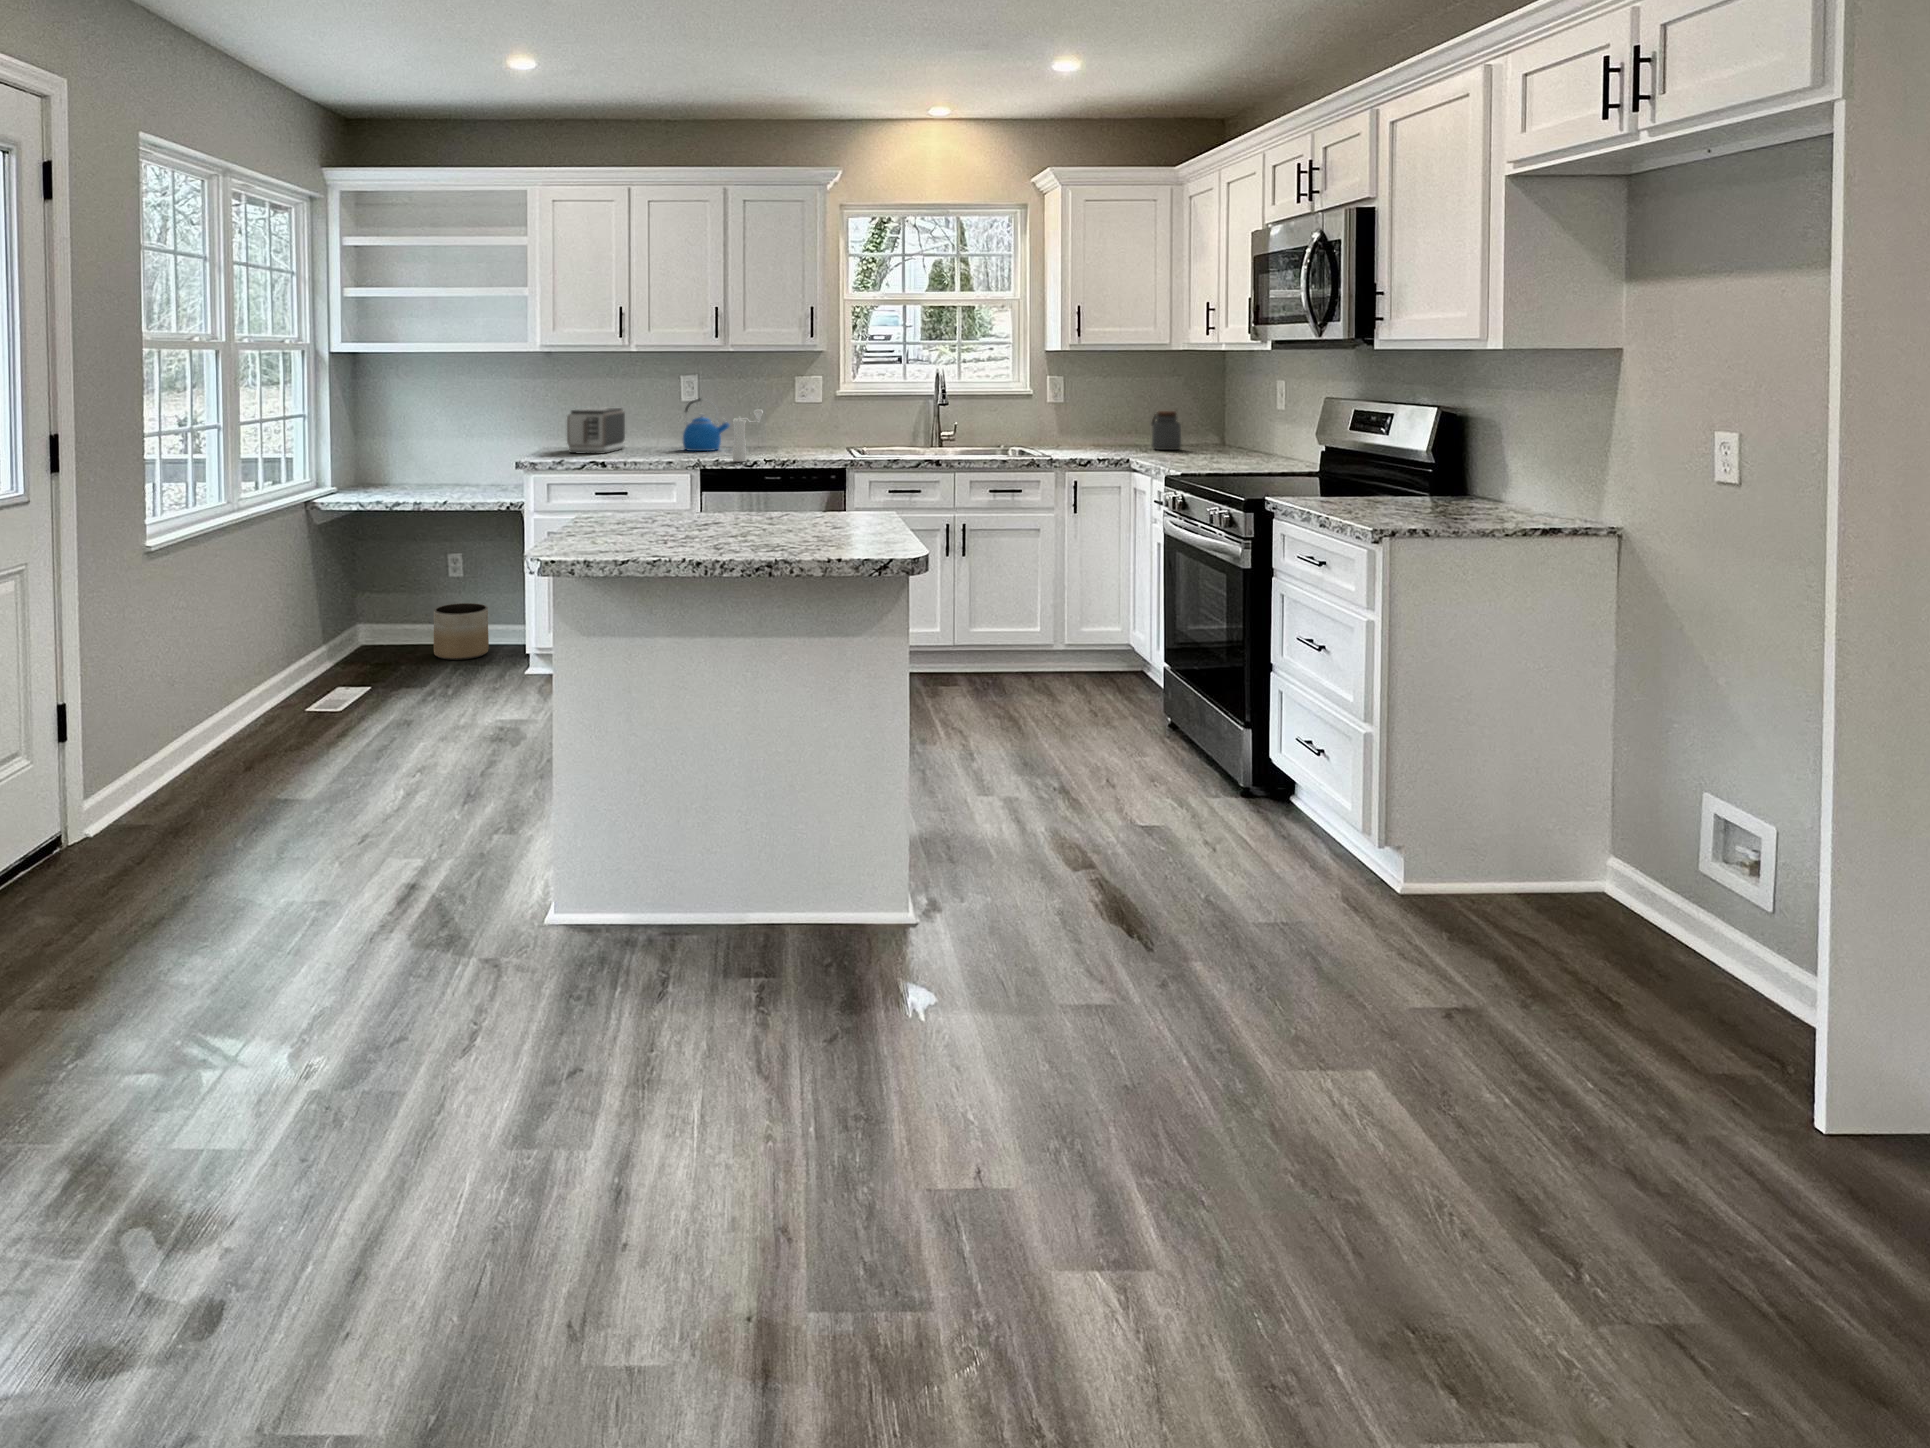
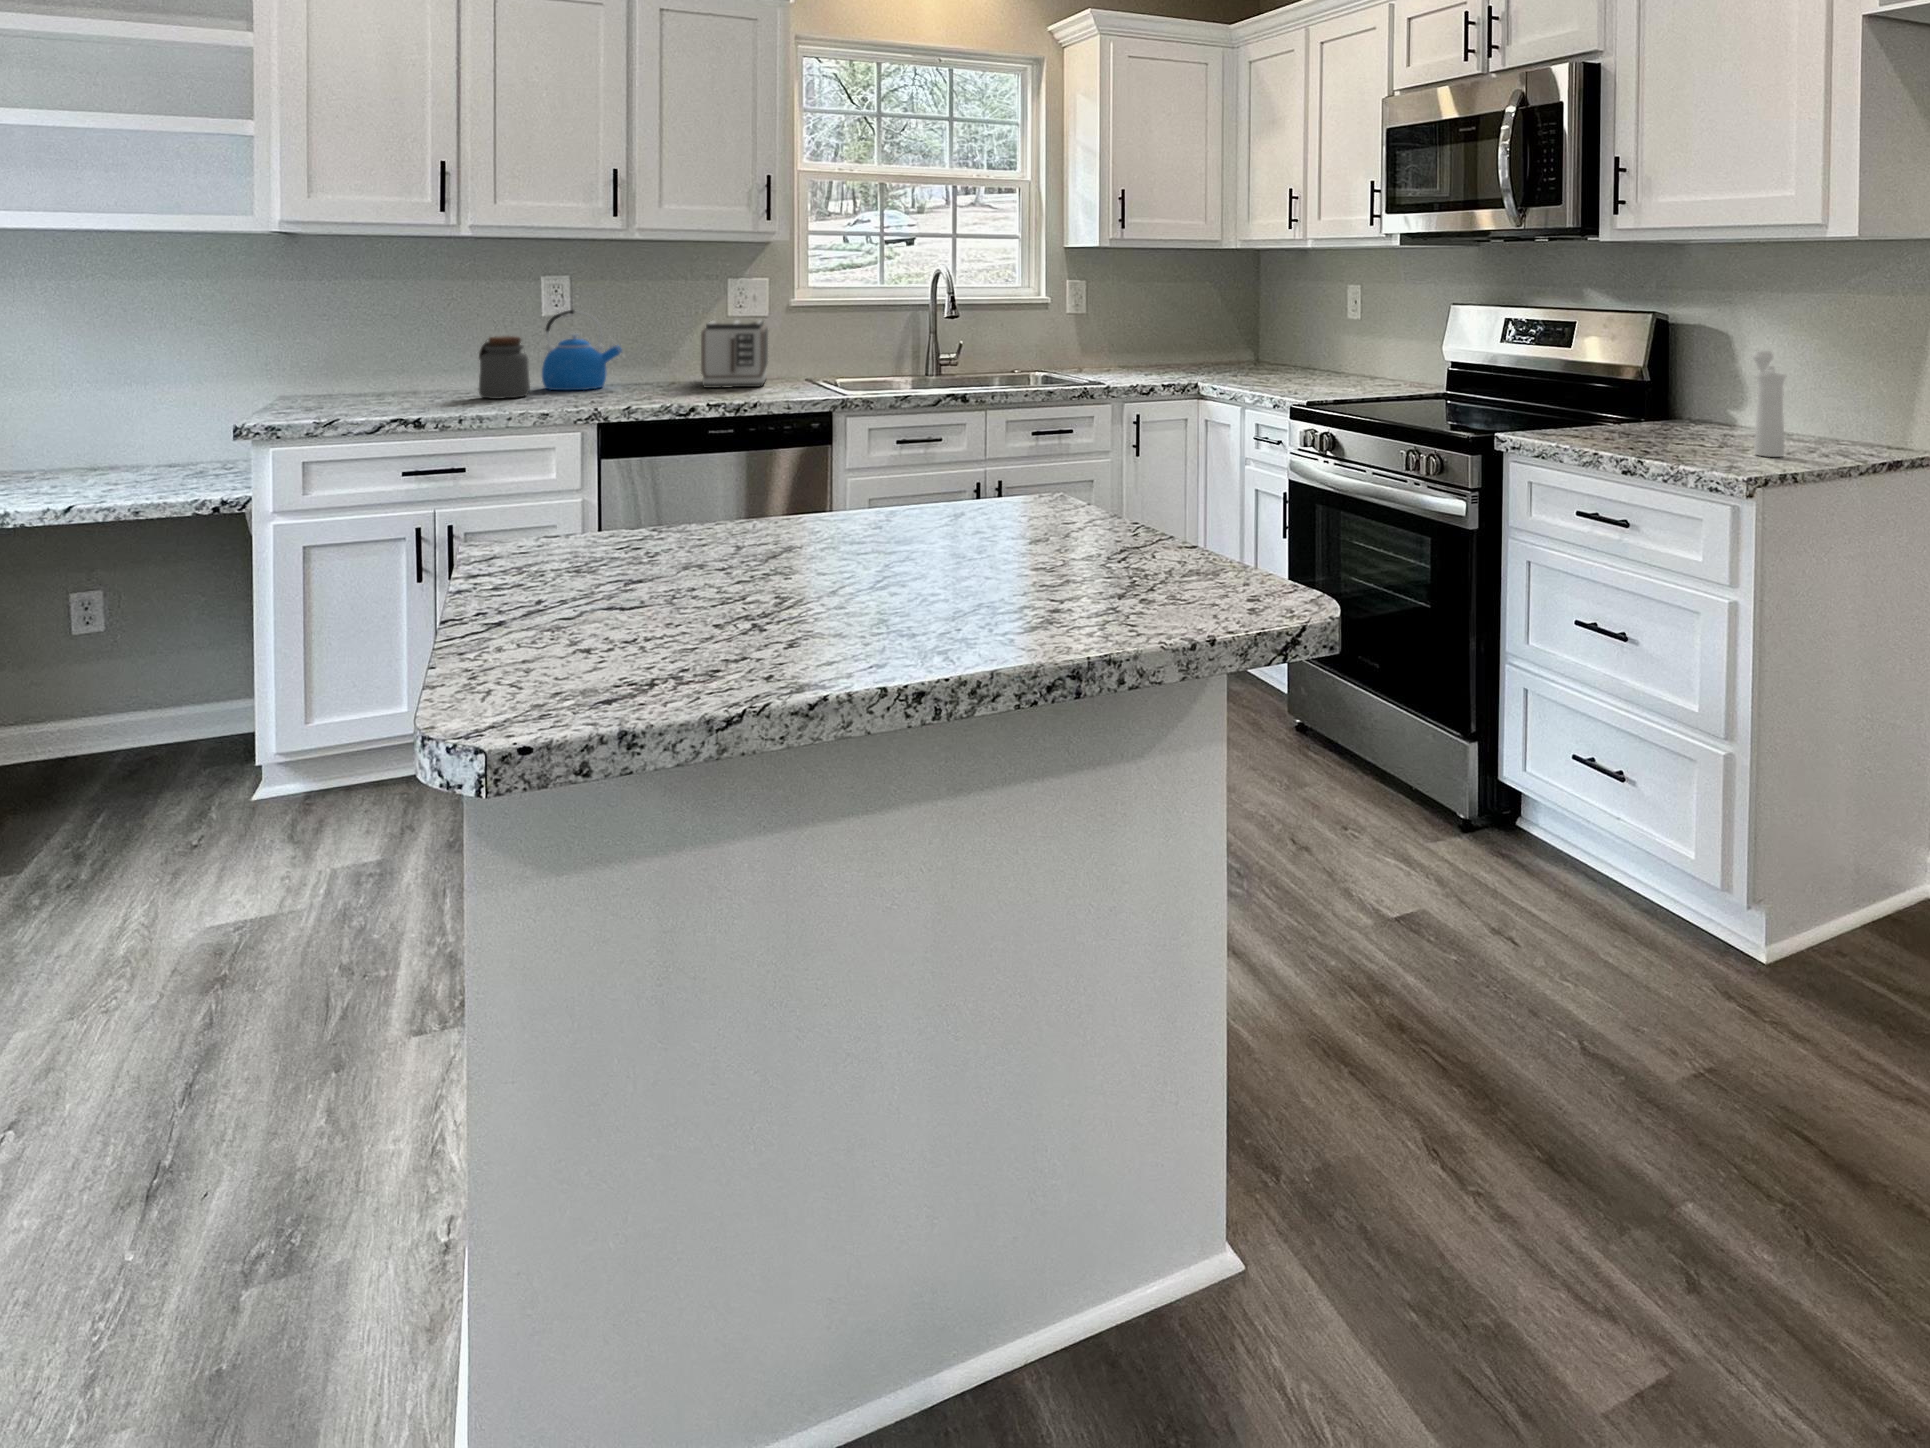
toaster: present [567,407,625,454] -> present [701,320,768,388]
pepper mill: present [732,410,764,462] -> present [1752,351,1786,457]
jar: present [1152,411,1181,450] -> present [479,336,530,399]
planter: present [434,603,489,660] -> none [37,673,163,786]

